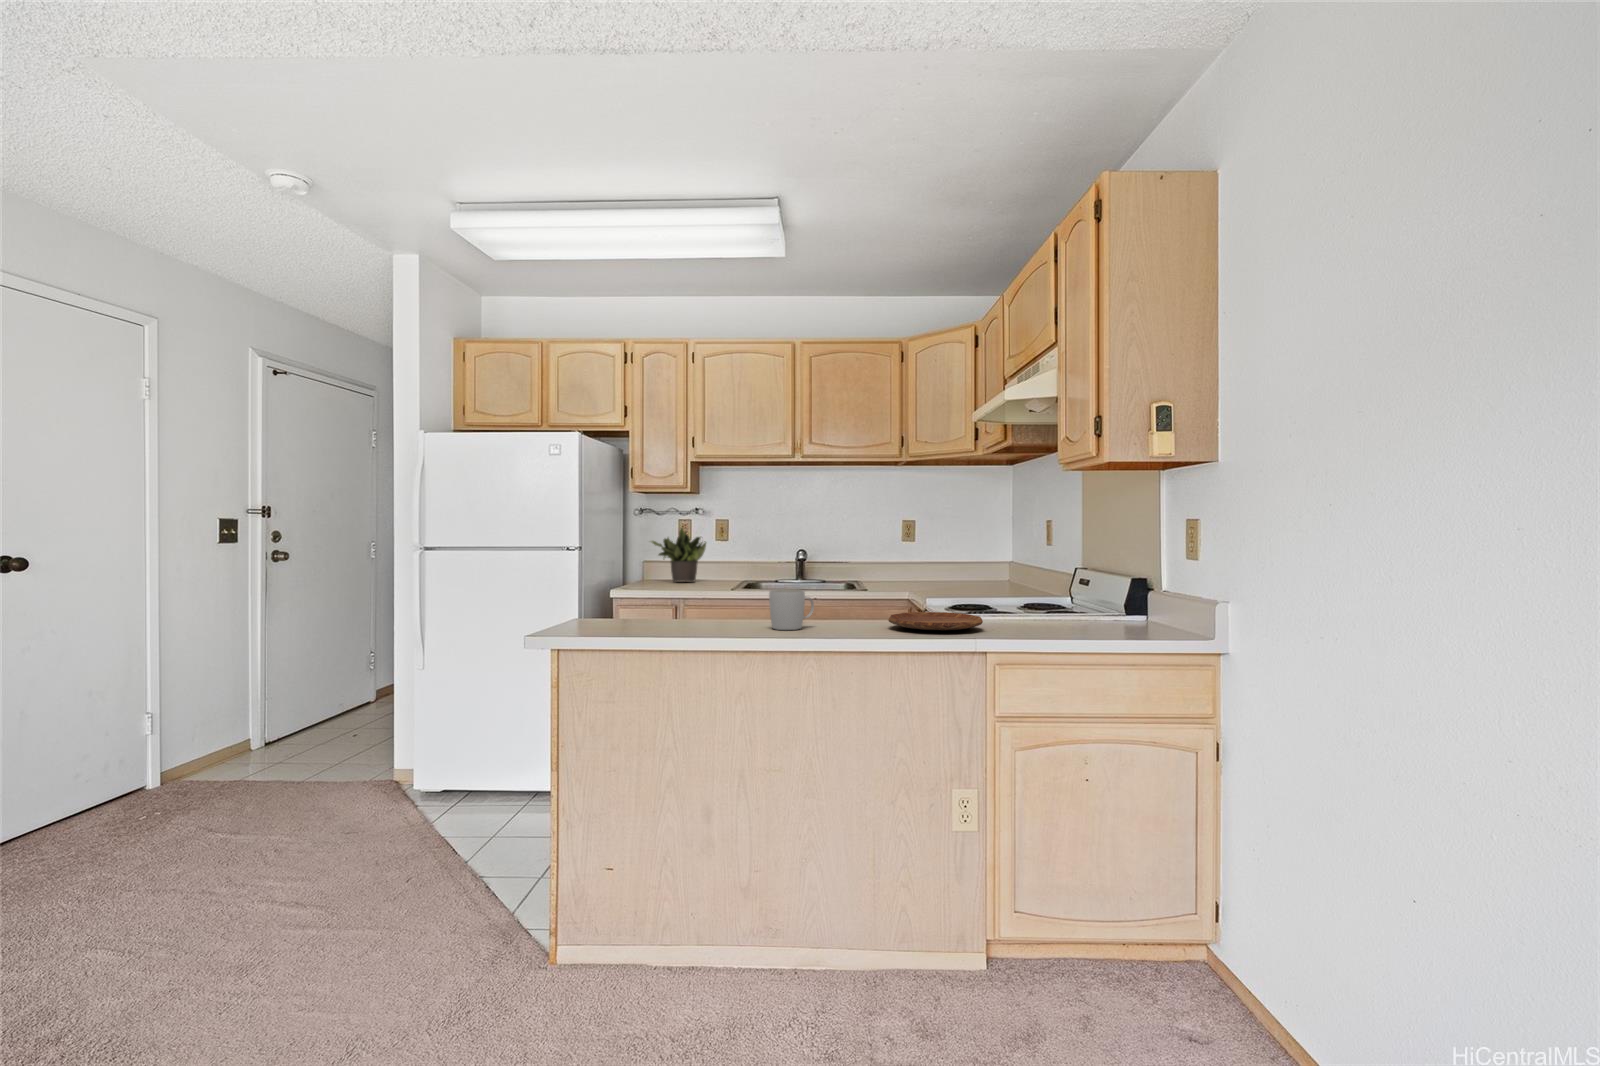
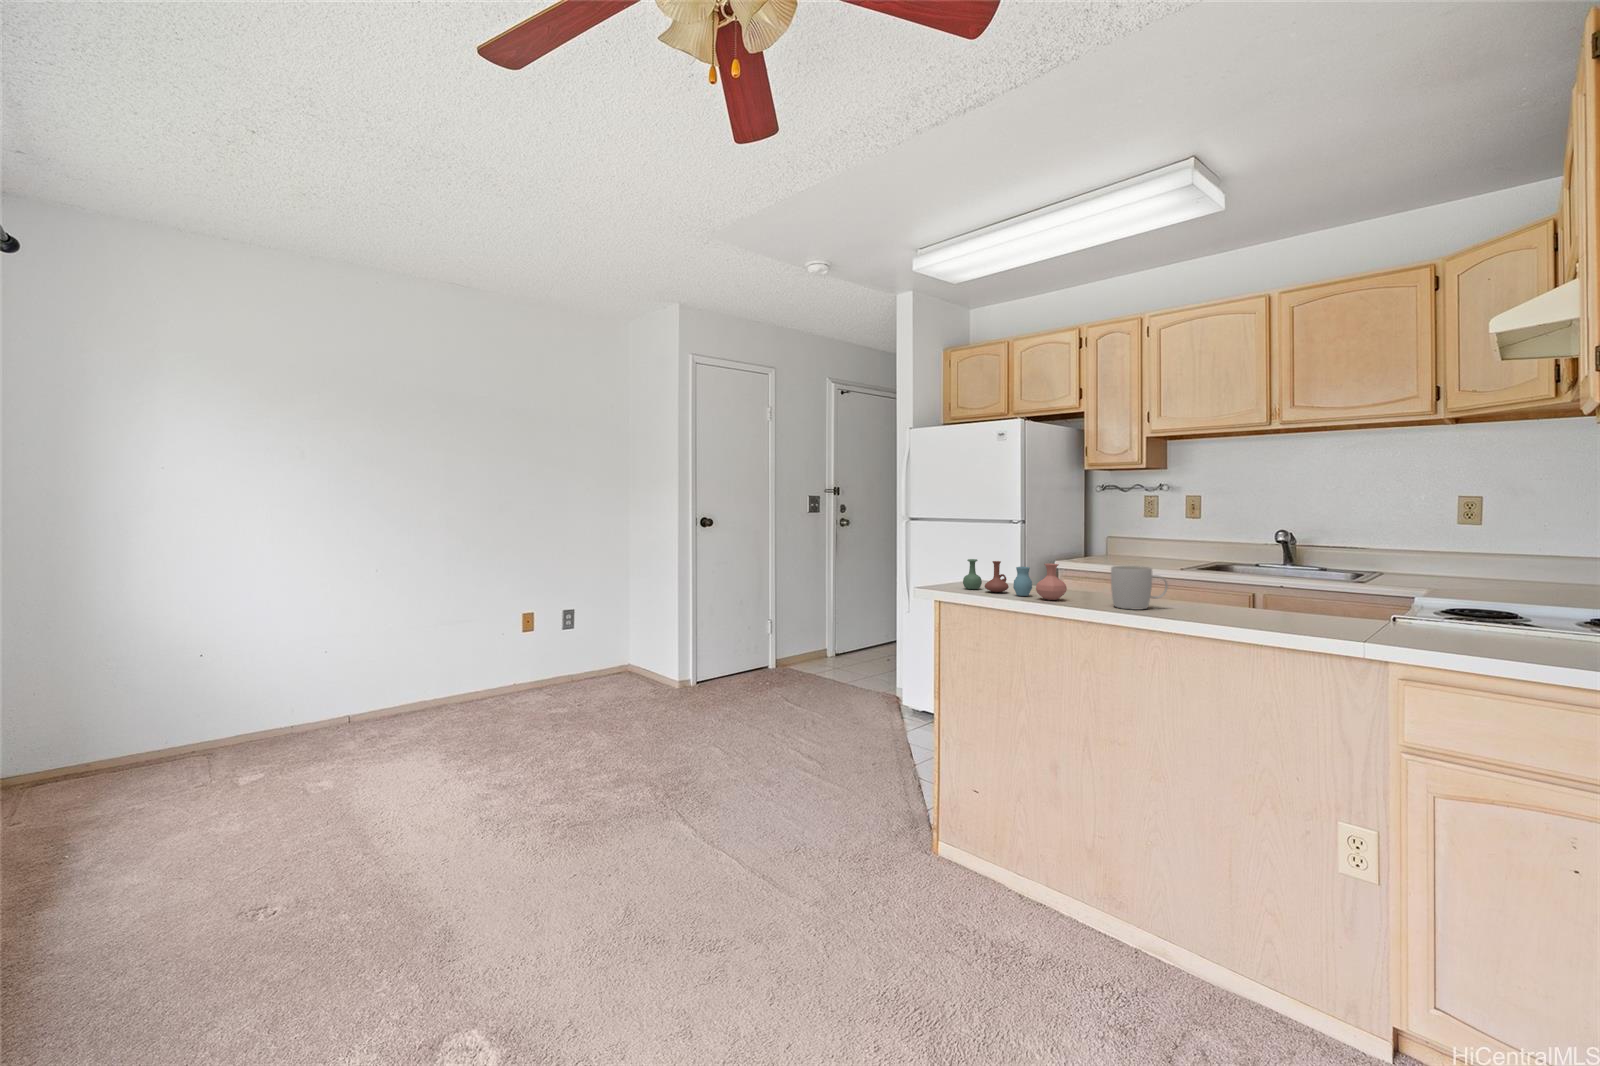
potted plant: present [652,528,706,581] -> none [1112,502,1176,557]
vase: none [600,591,724,629] -> present [963,559,1067,600]
tray: present [888,612,983,630] -> none [1257,604,1408,630]

